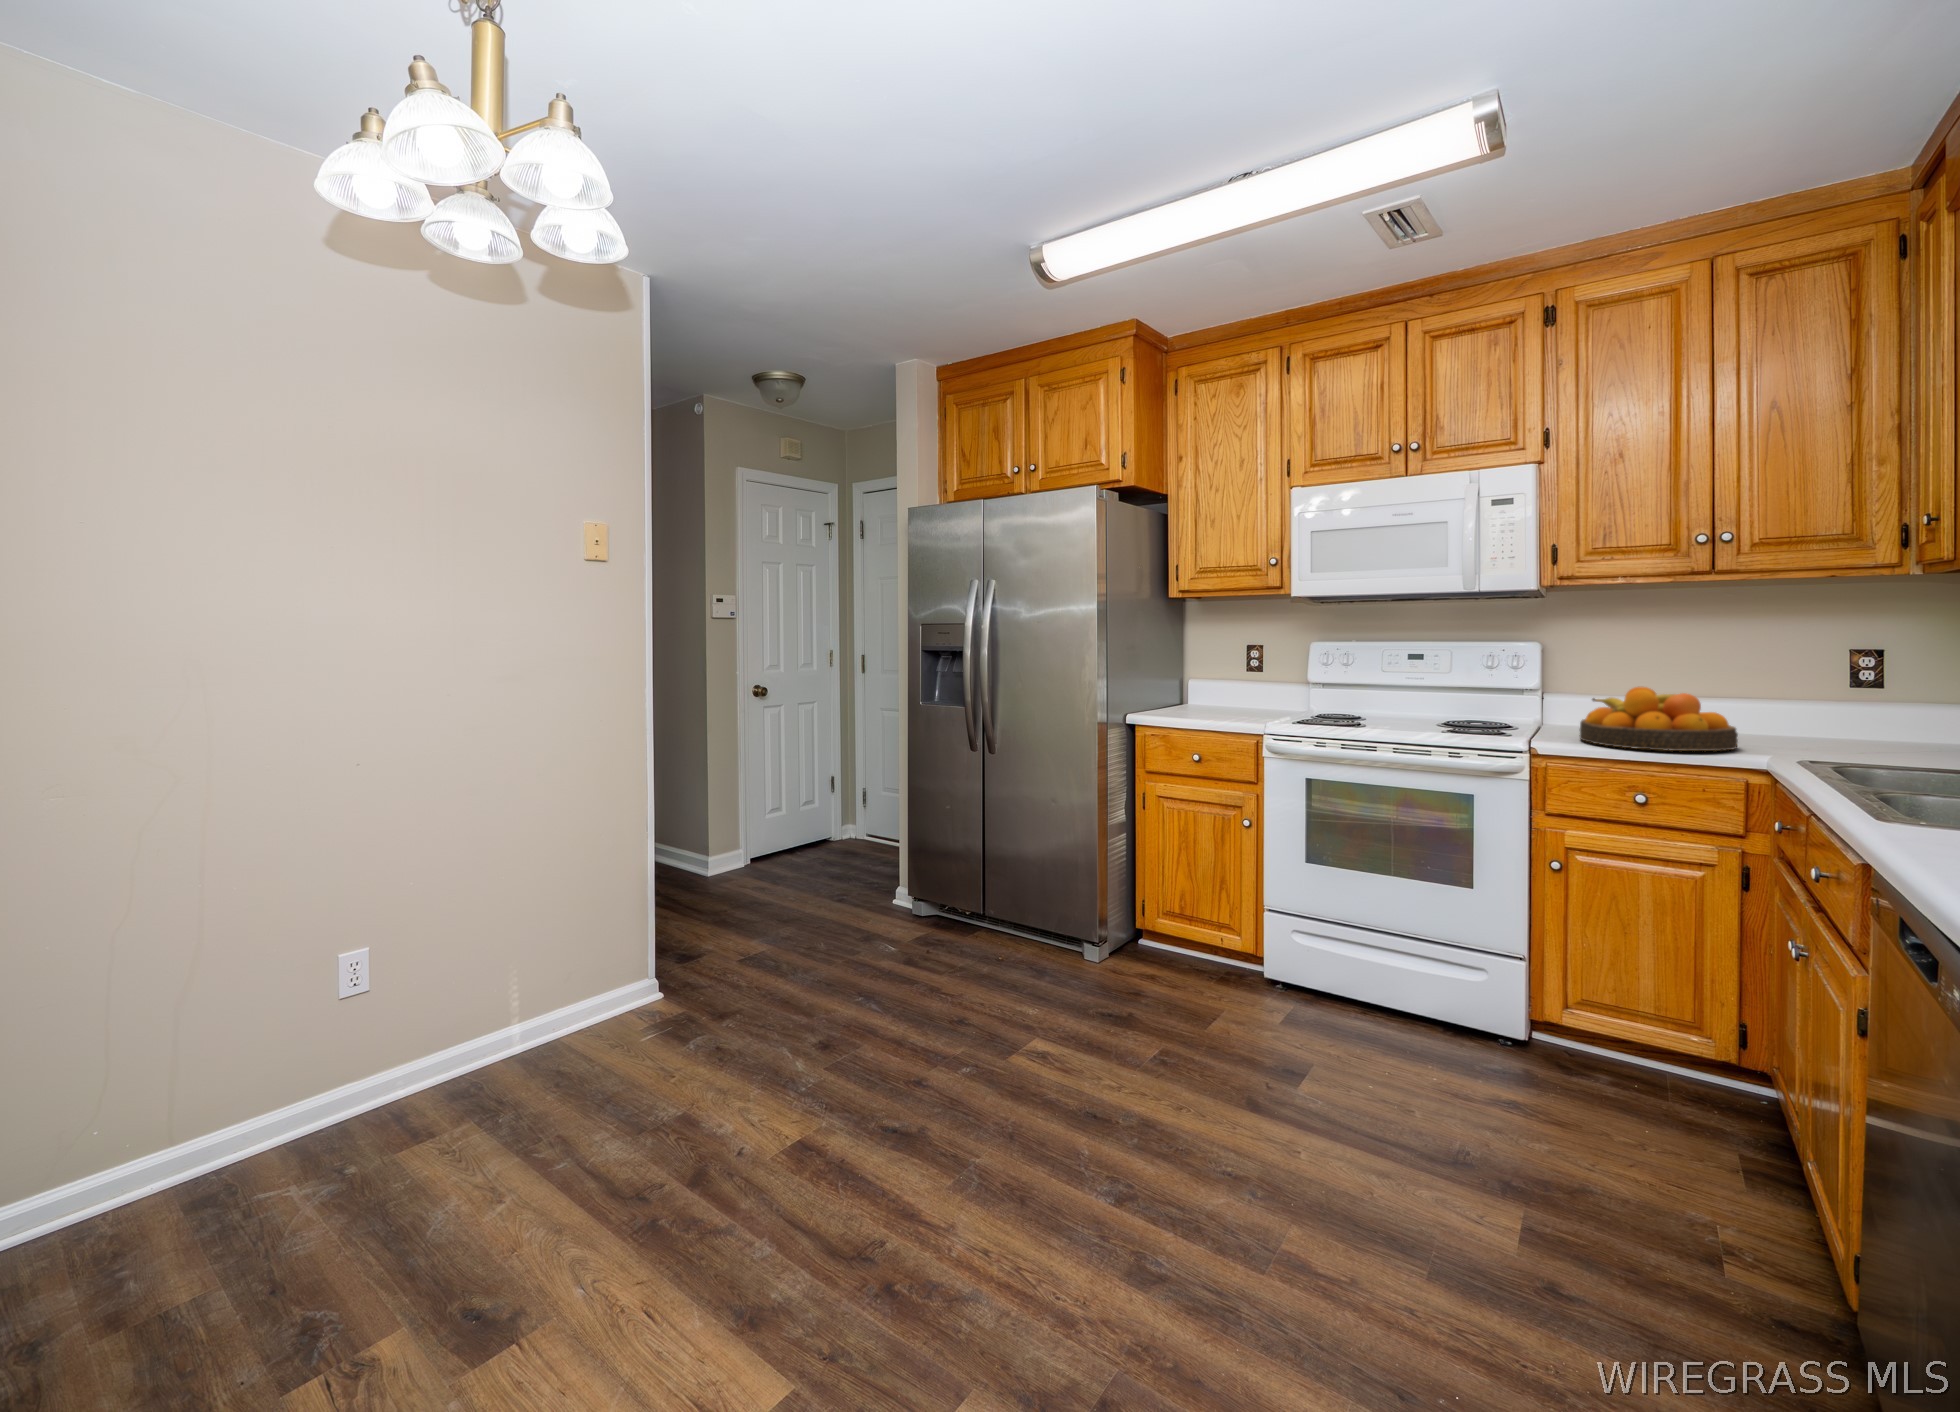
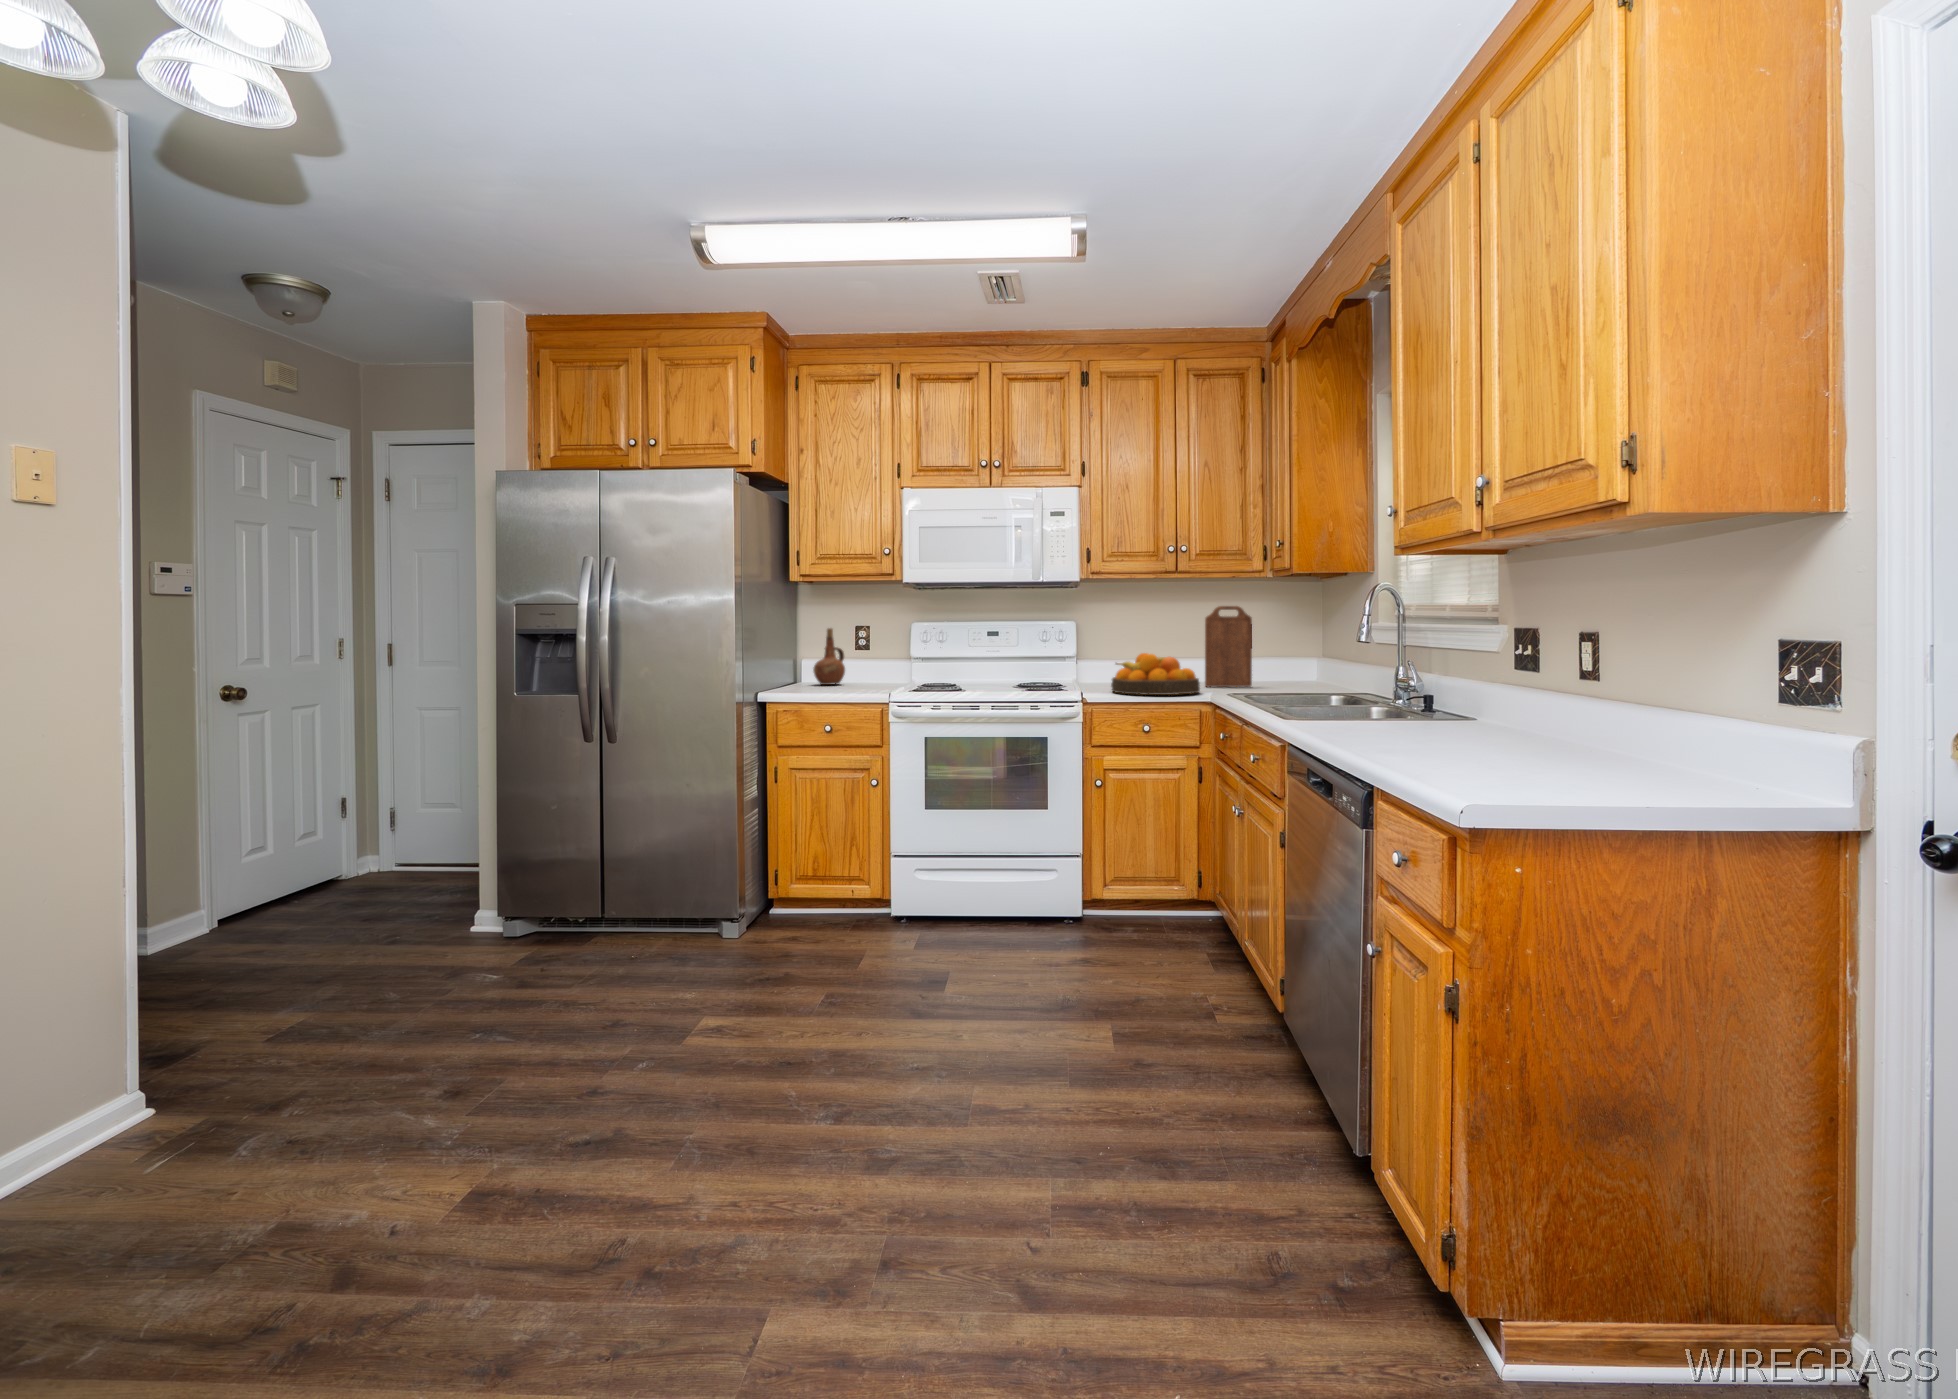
cutting board: none [1765,616,1868,743] -> present [1205,606,1252,687]
ceramic pitcher: none [1199,646,1235,708] -> present [813,628,845,685]

